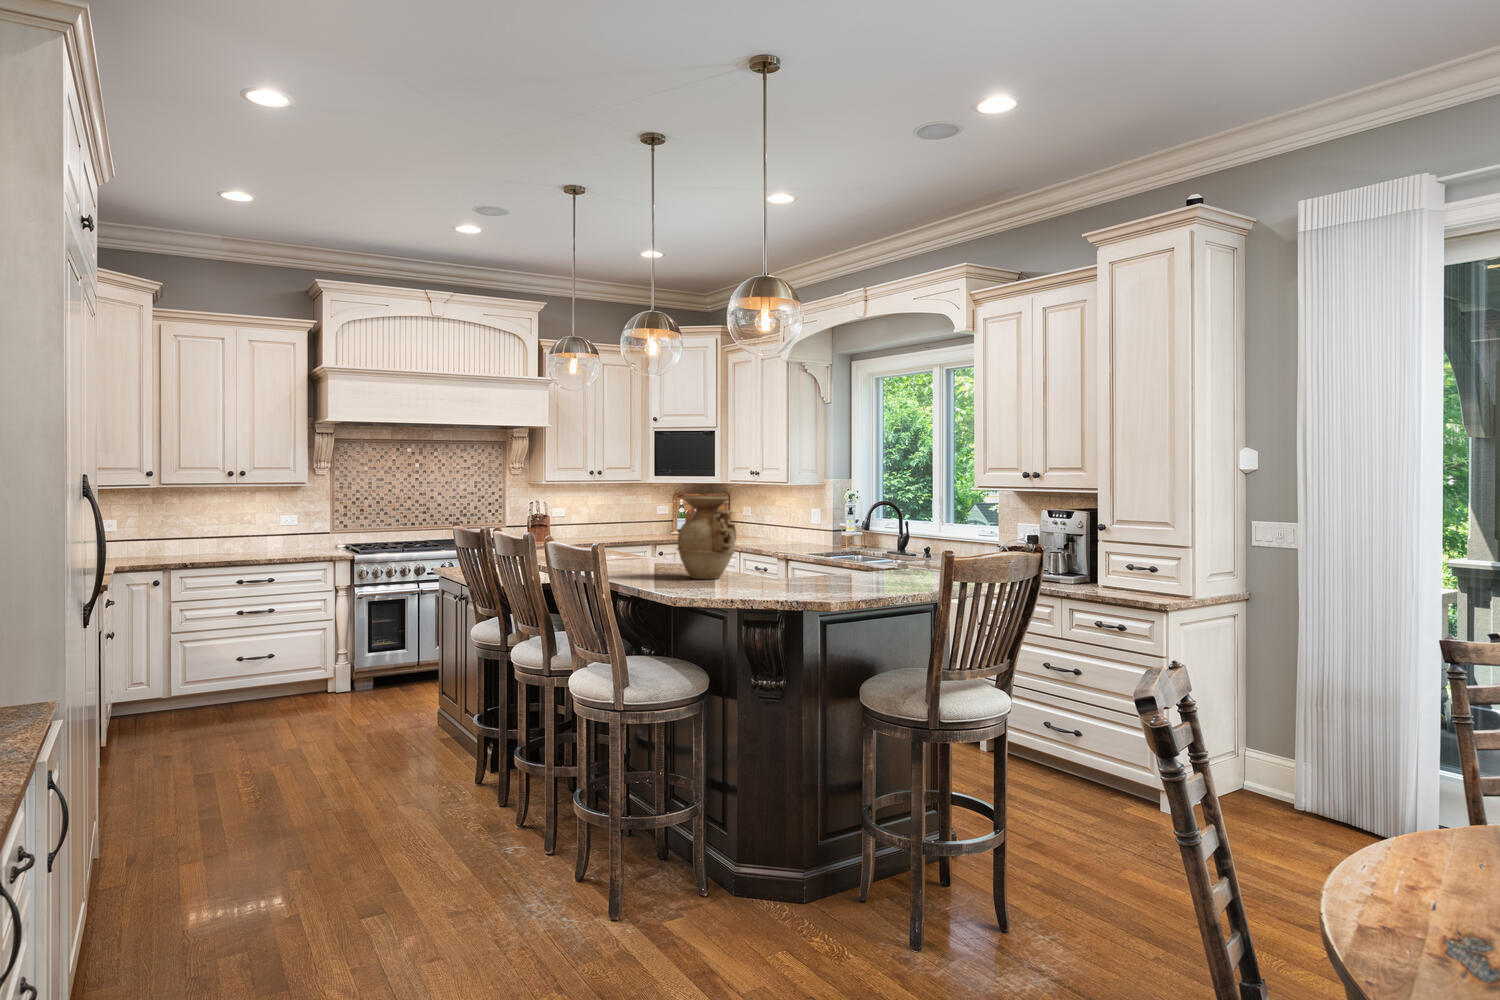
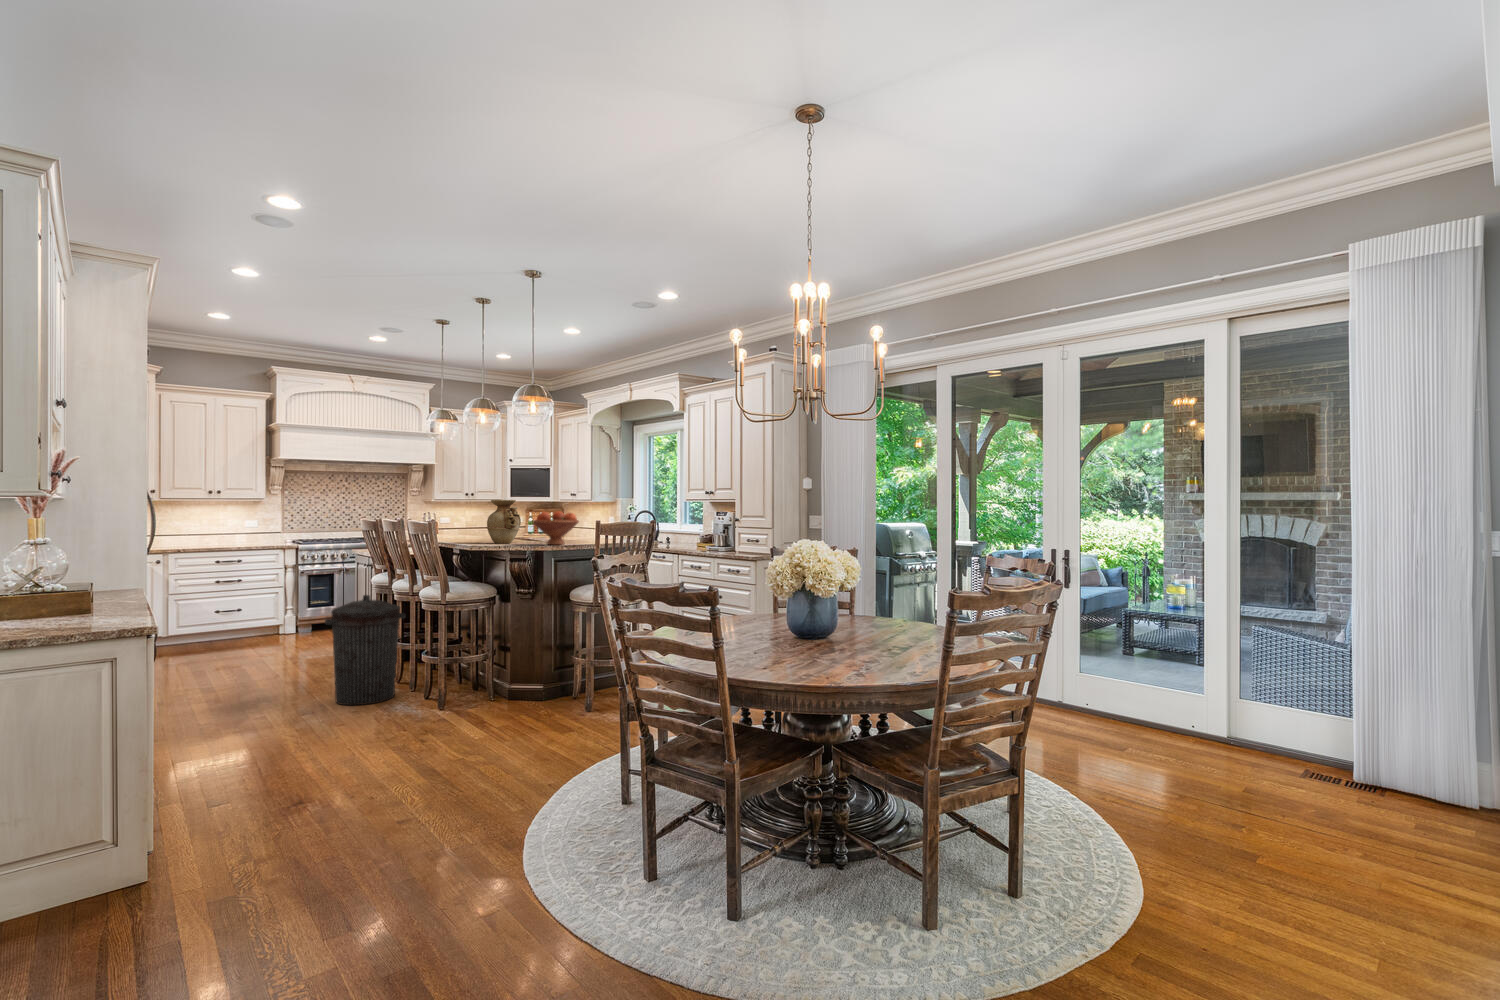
fruit bowl: none [772,521,862,589] -> present [533,511,579,545]
trash can: none [400,676,540,891] -> present [325,595,406,705]

